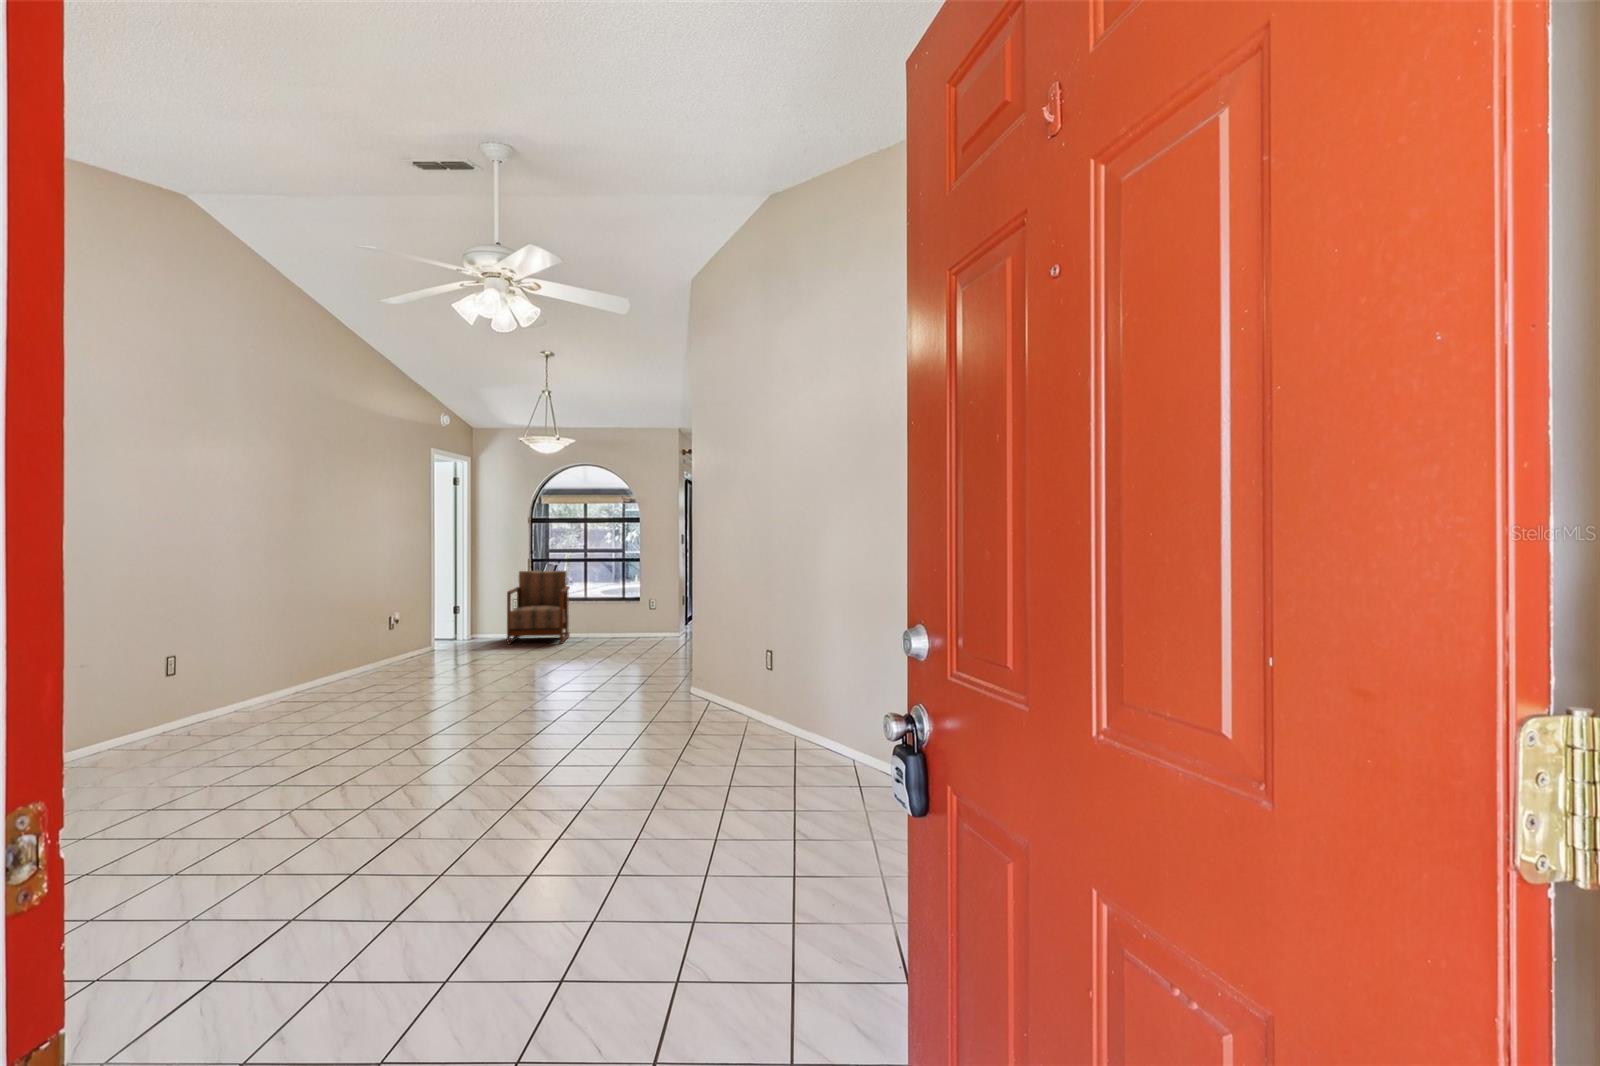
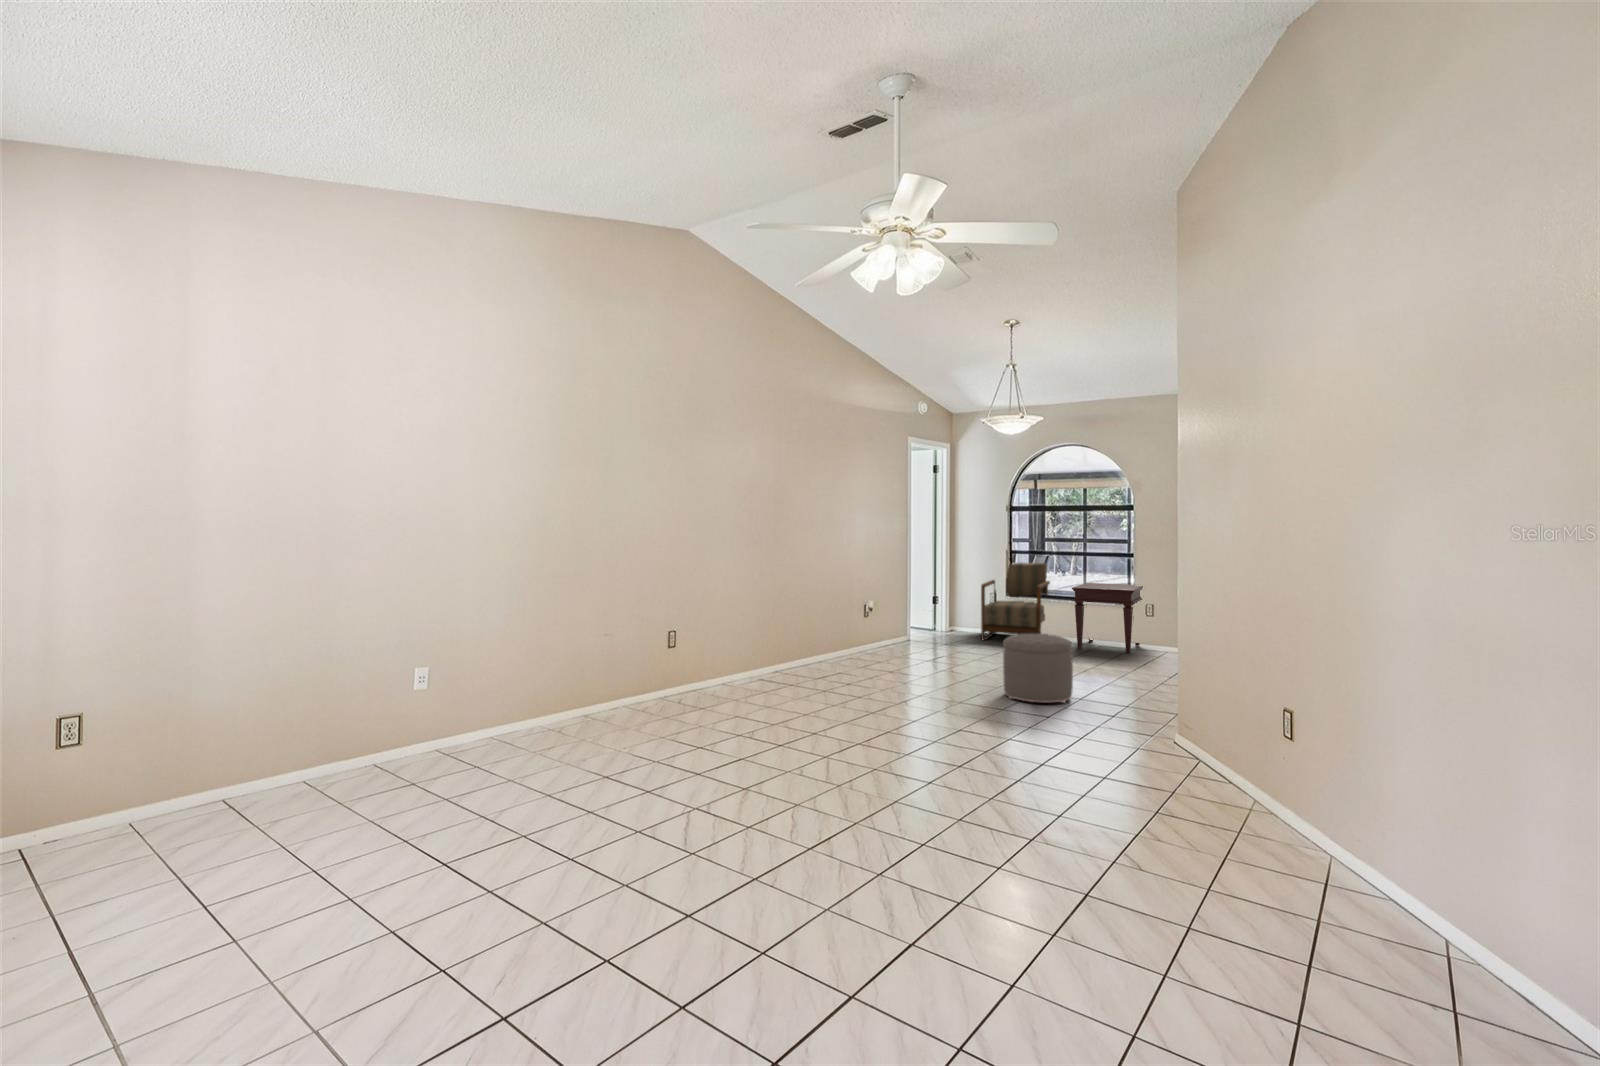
side table: none [591,586,648,643] -> present [1072,583,1143,653]
ottoman: none [545,627,605,685] -> present [1003,634,1073,703]

